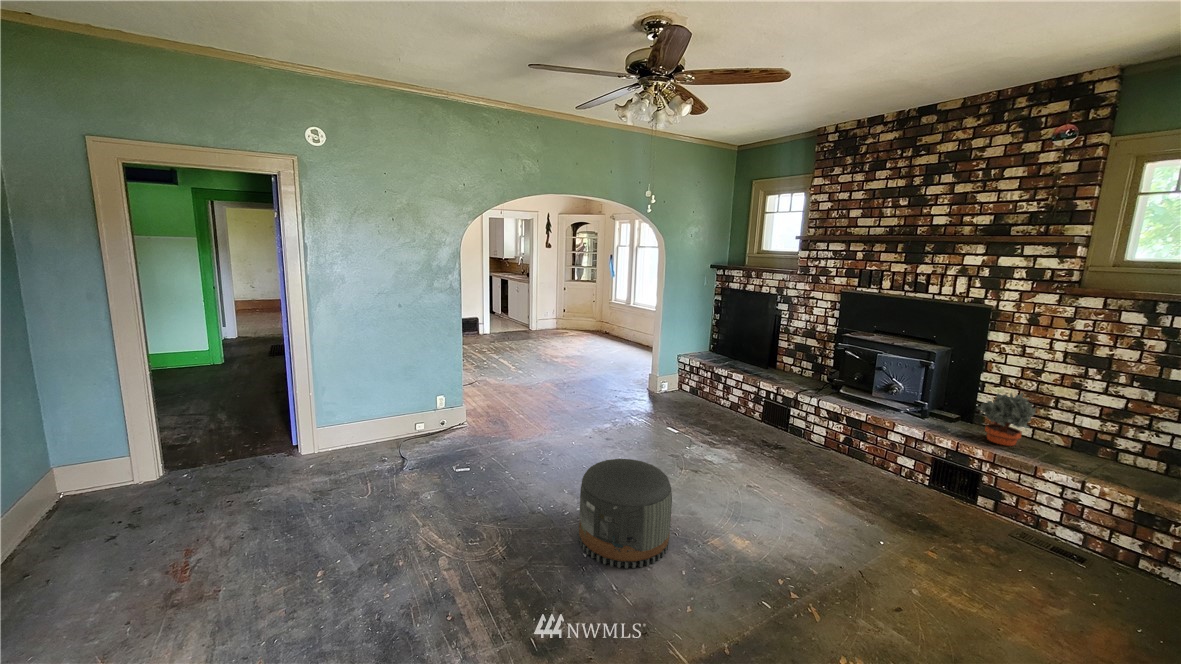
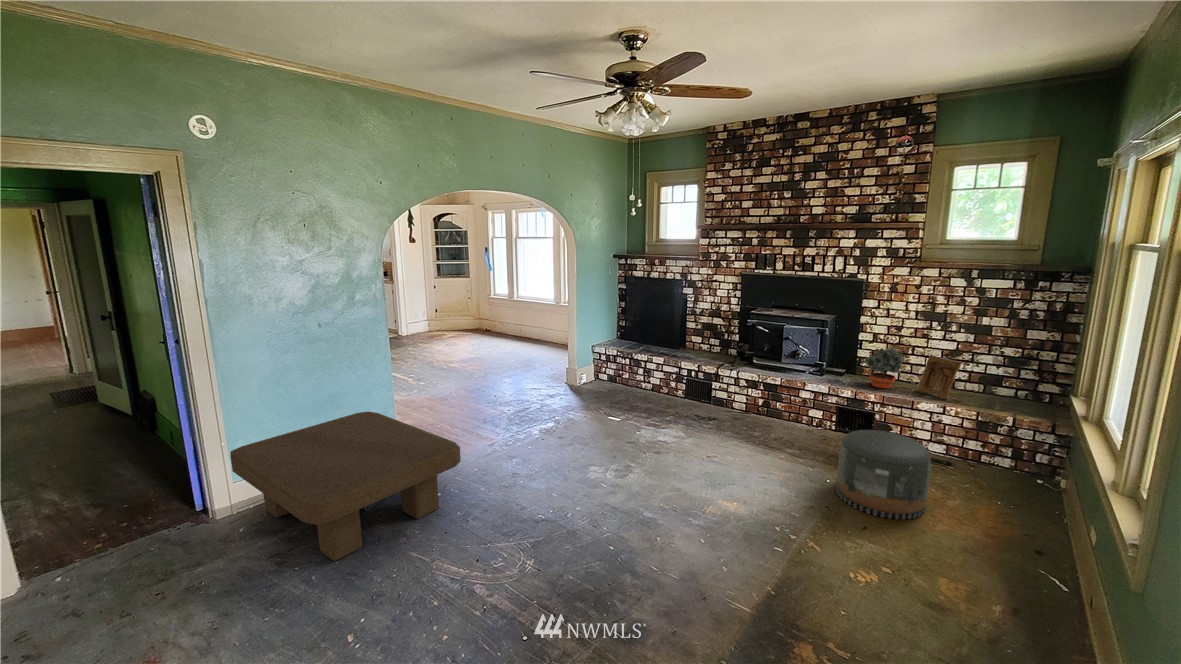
coffee table: none [315,387,481,507] -> present [230,412,461,561]
picture frame: none [1051,411,1124,473] -> present [917,355,962,399]
pouf: present [579,459,672,568] -> present [836,430,931,519]

